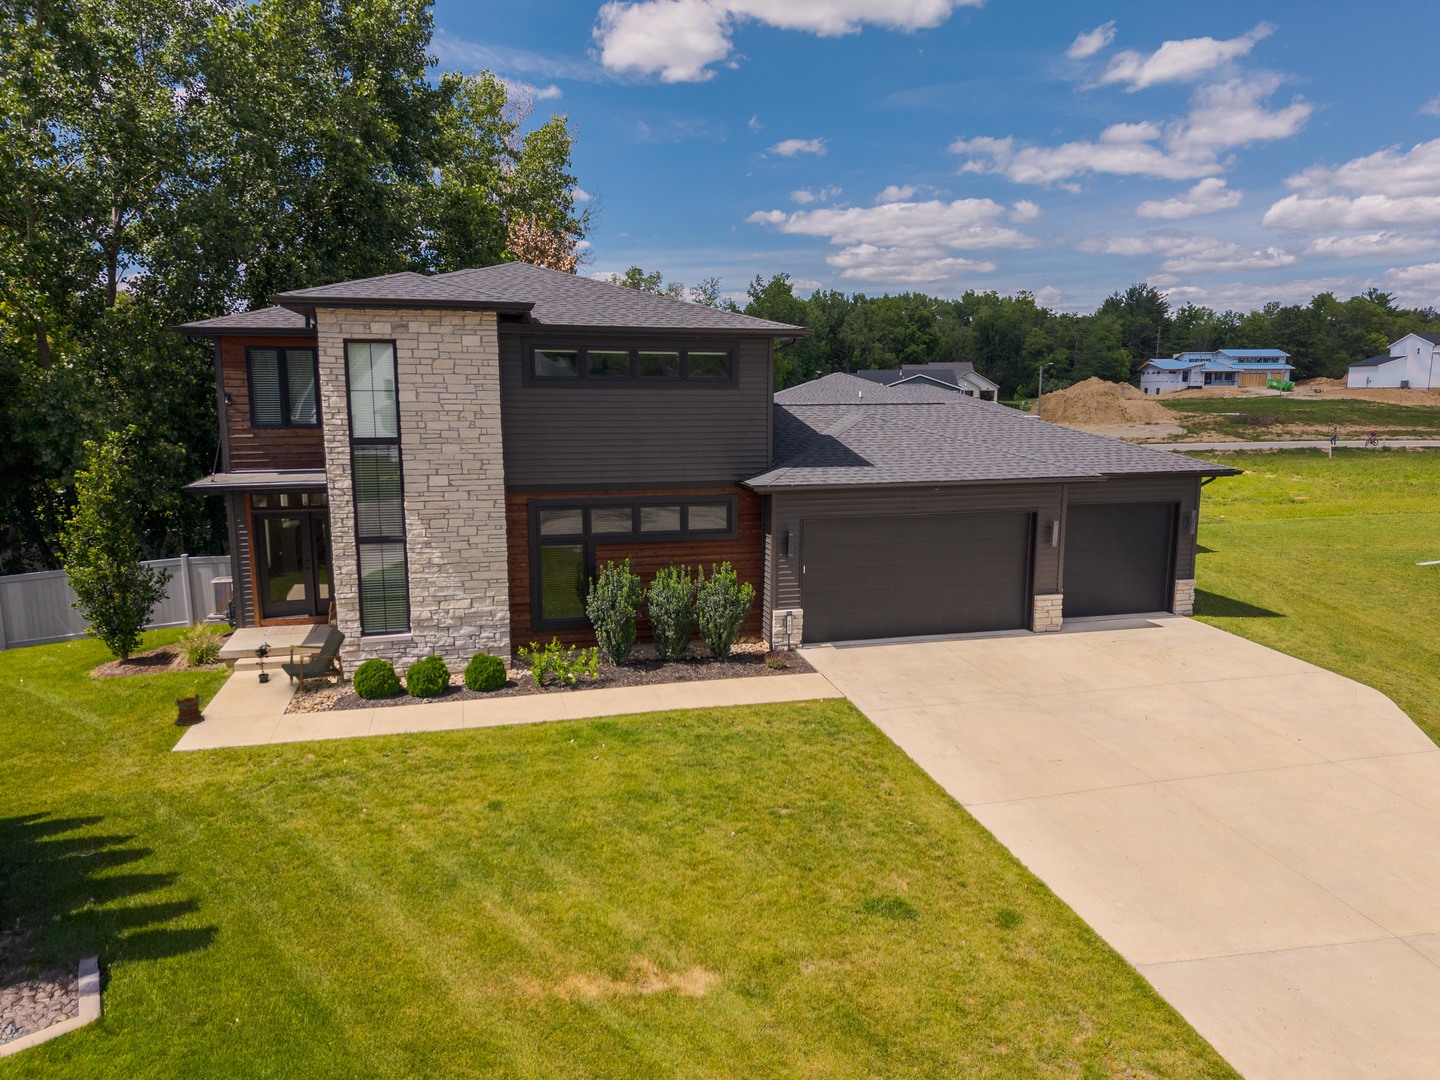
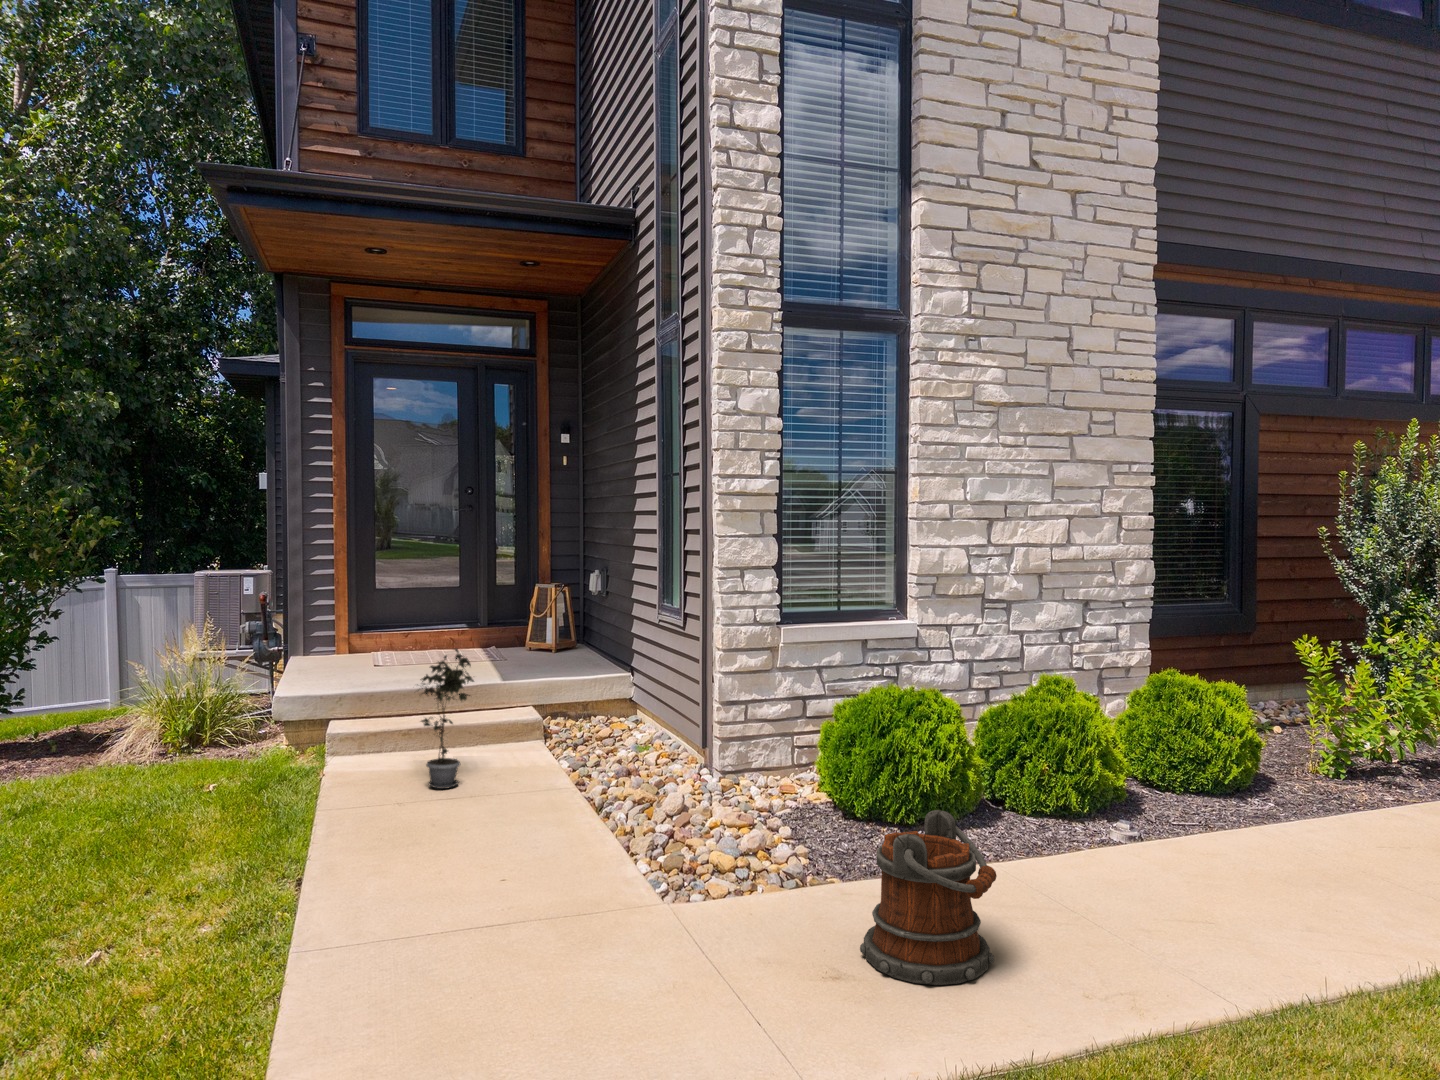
lounge chair: present [281,627,345,697] -> none [535,598,762,828]
bucket: present [175,694,204,726] -> present [860,810,997,985]

